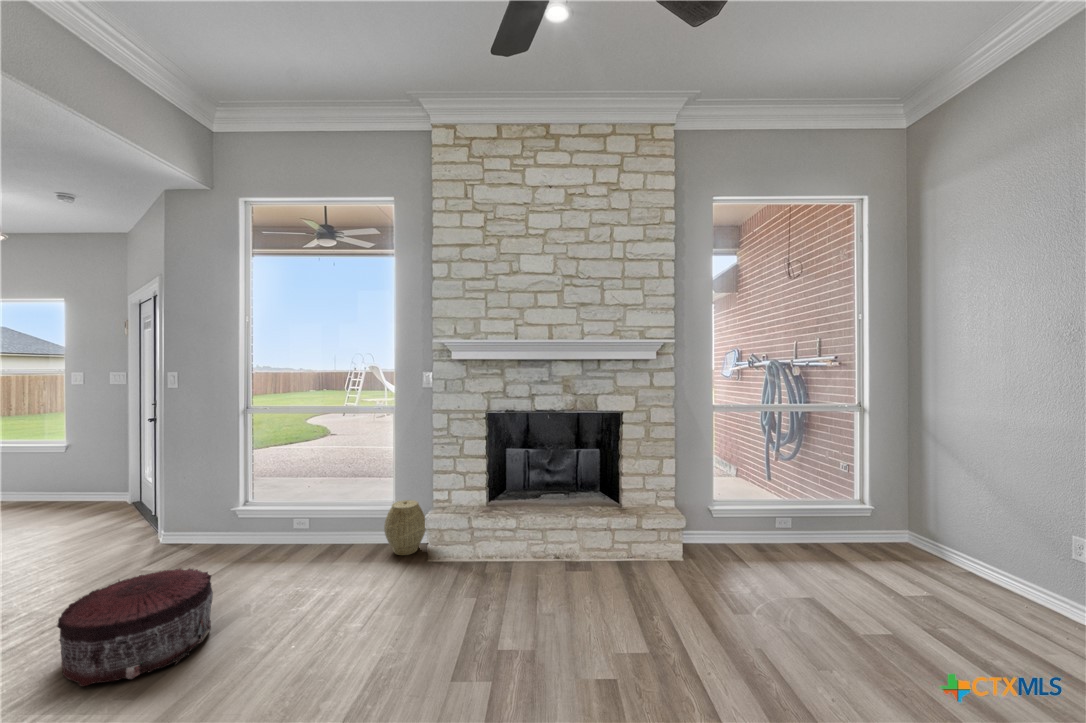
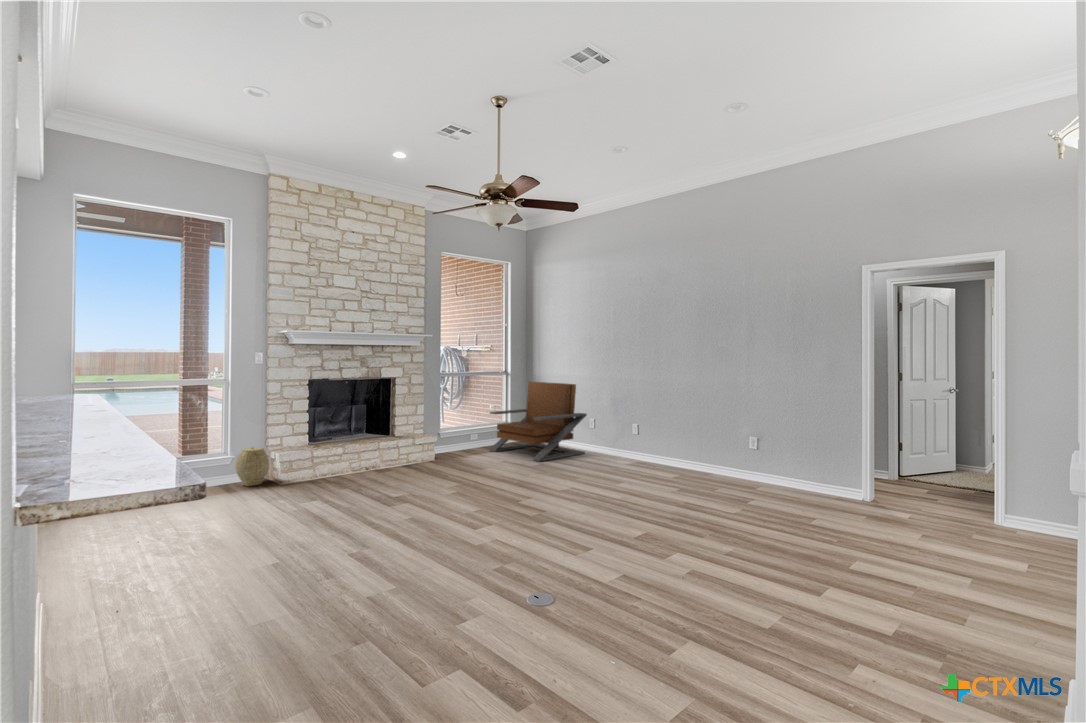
lounge chair: none [805,430,1077,643] -> present [490,382,587,462]
pouf: present [57,568,213,687] -> none [95,486,206,551]

